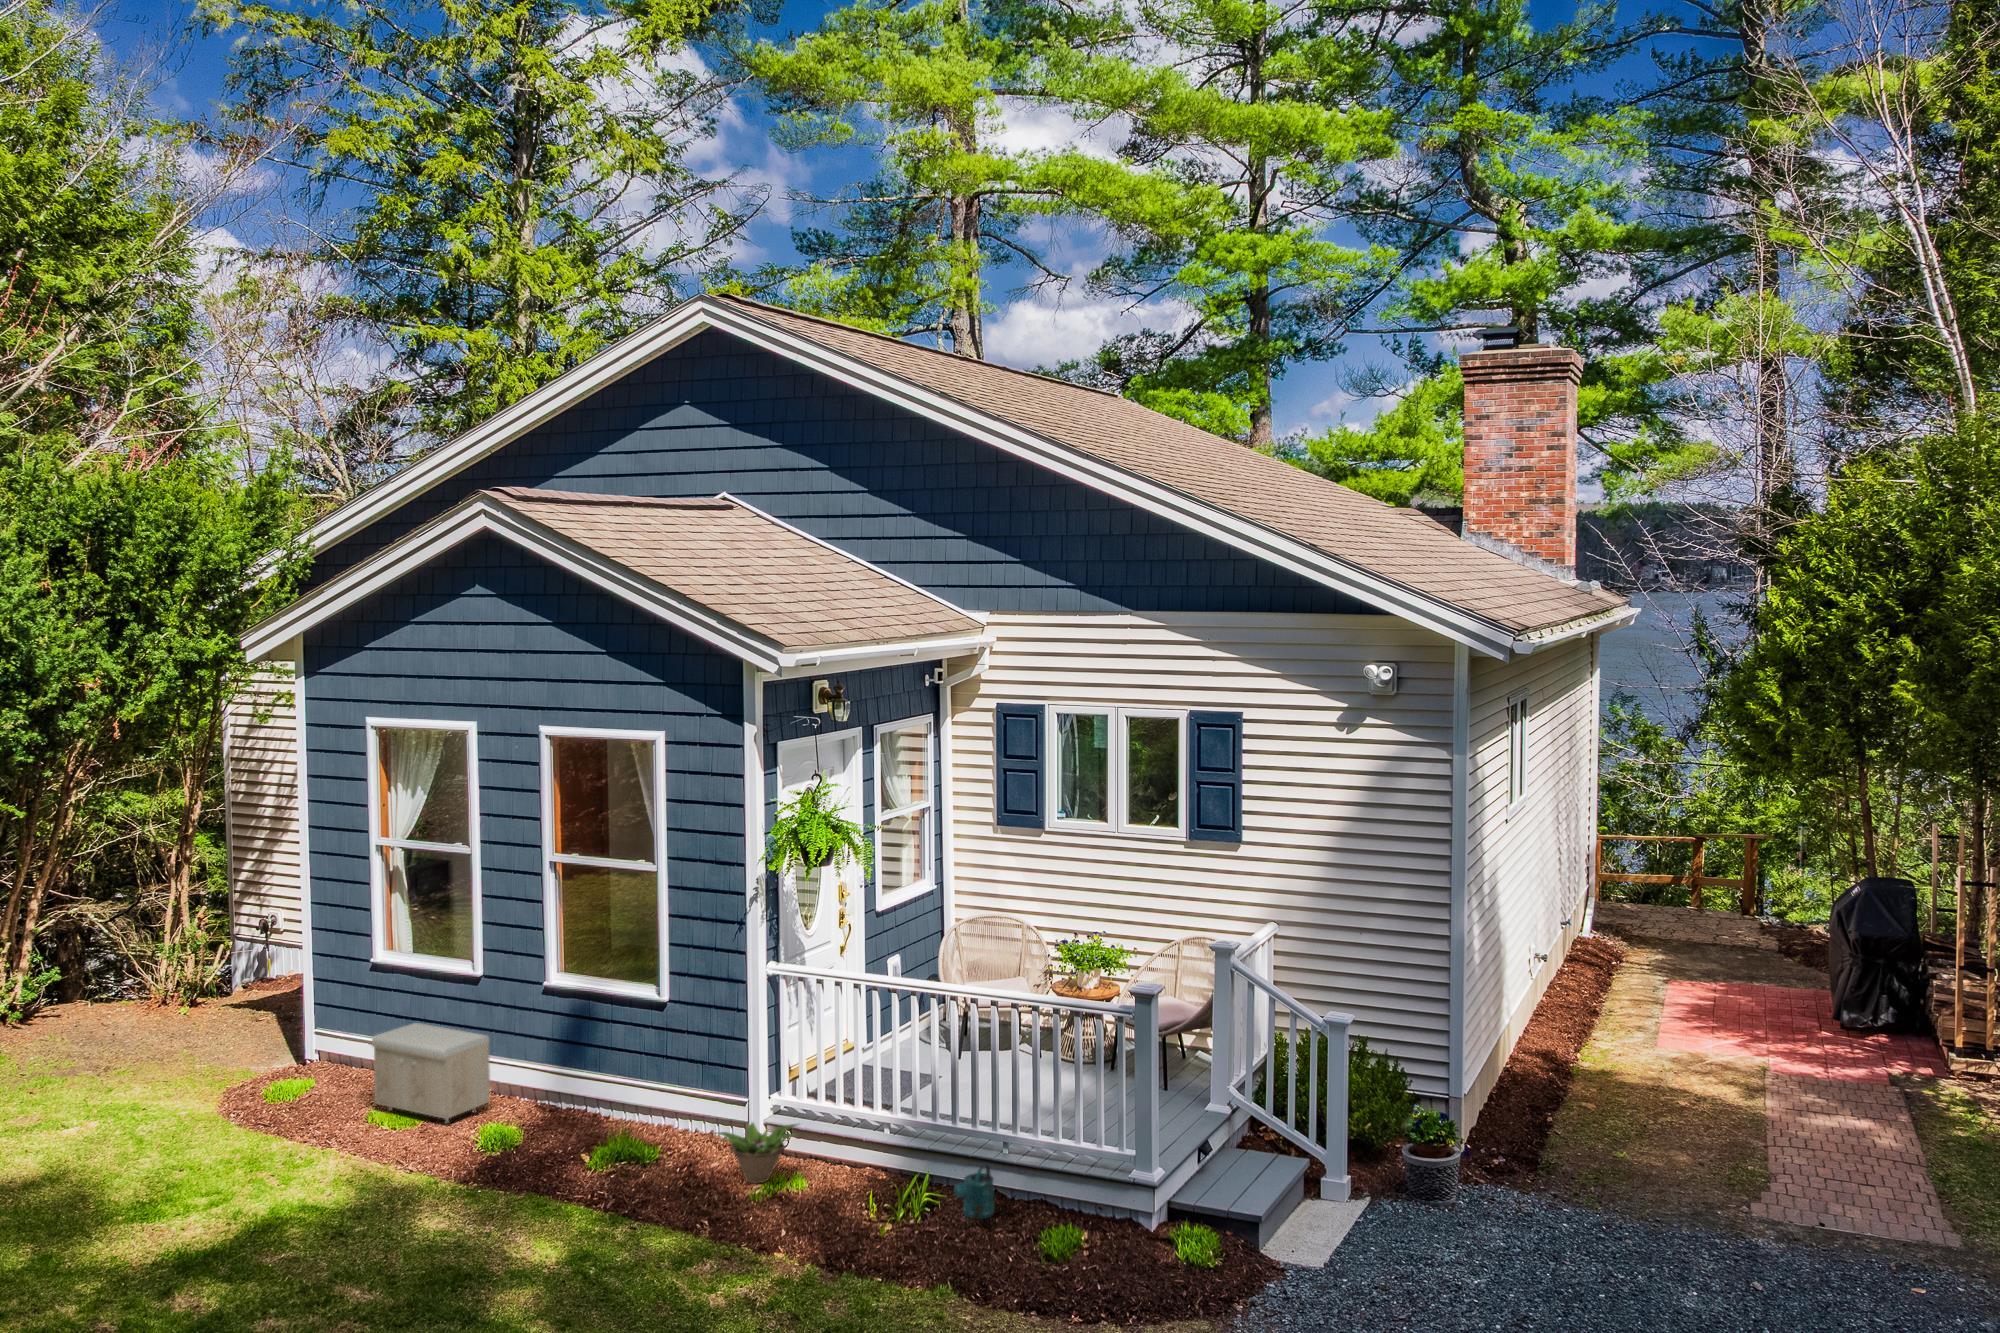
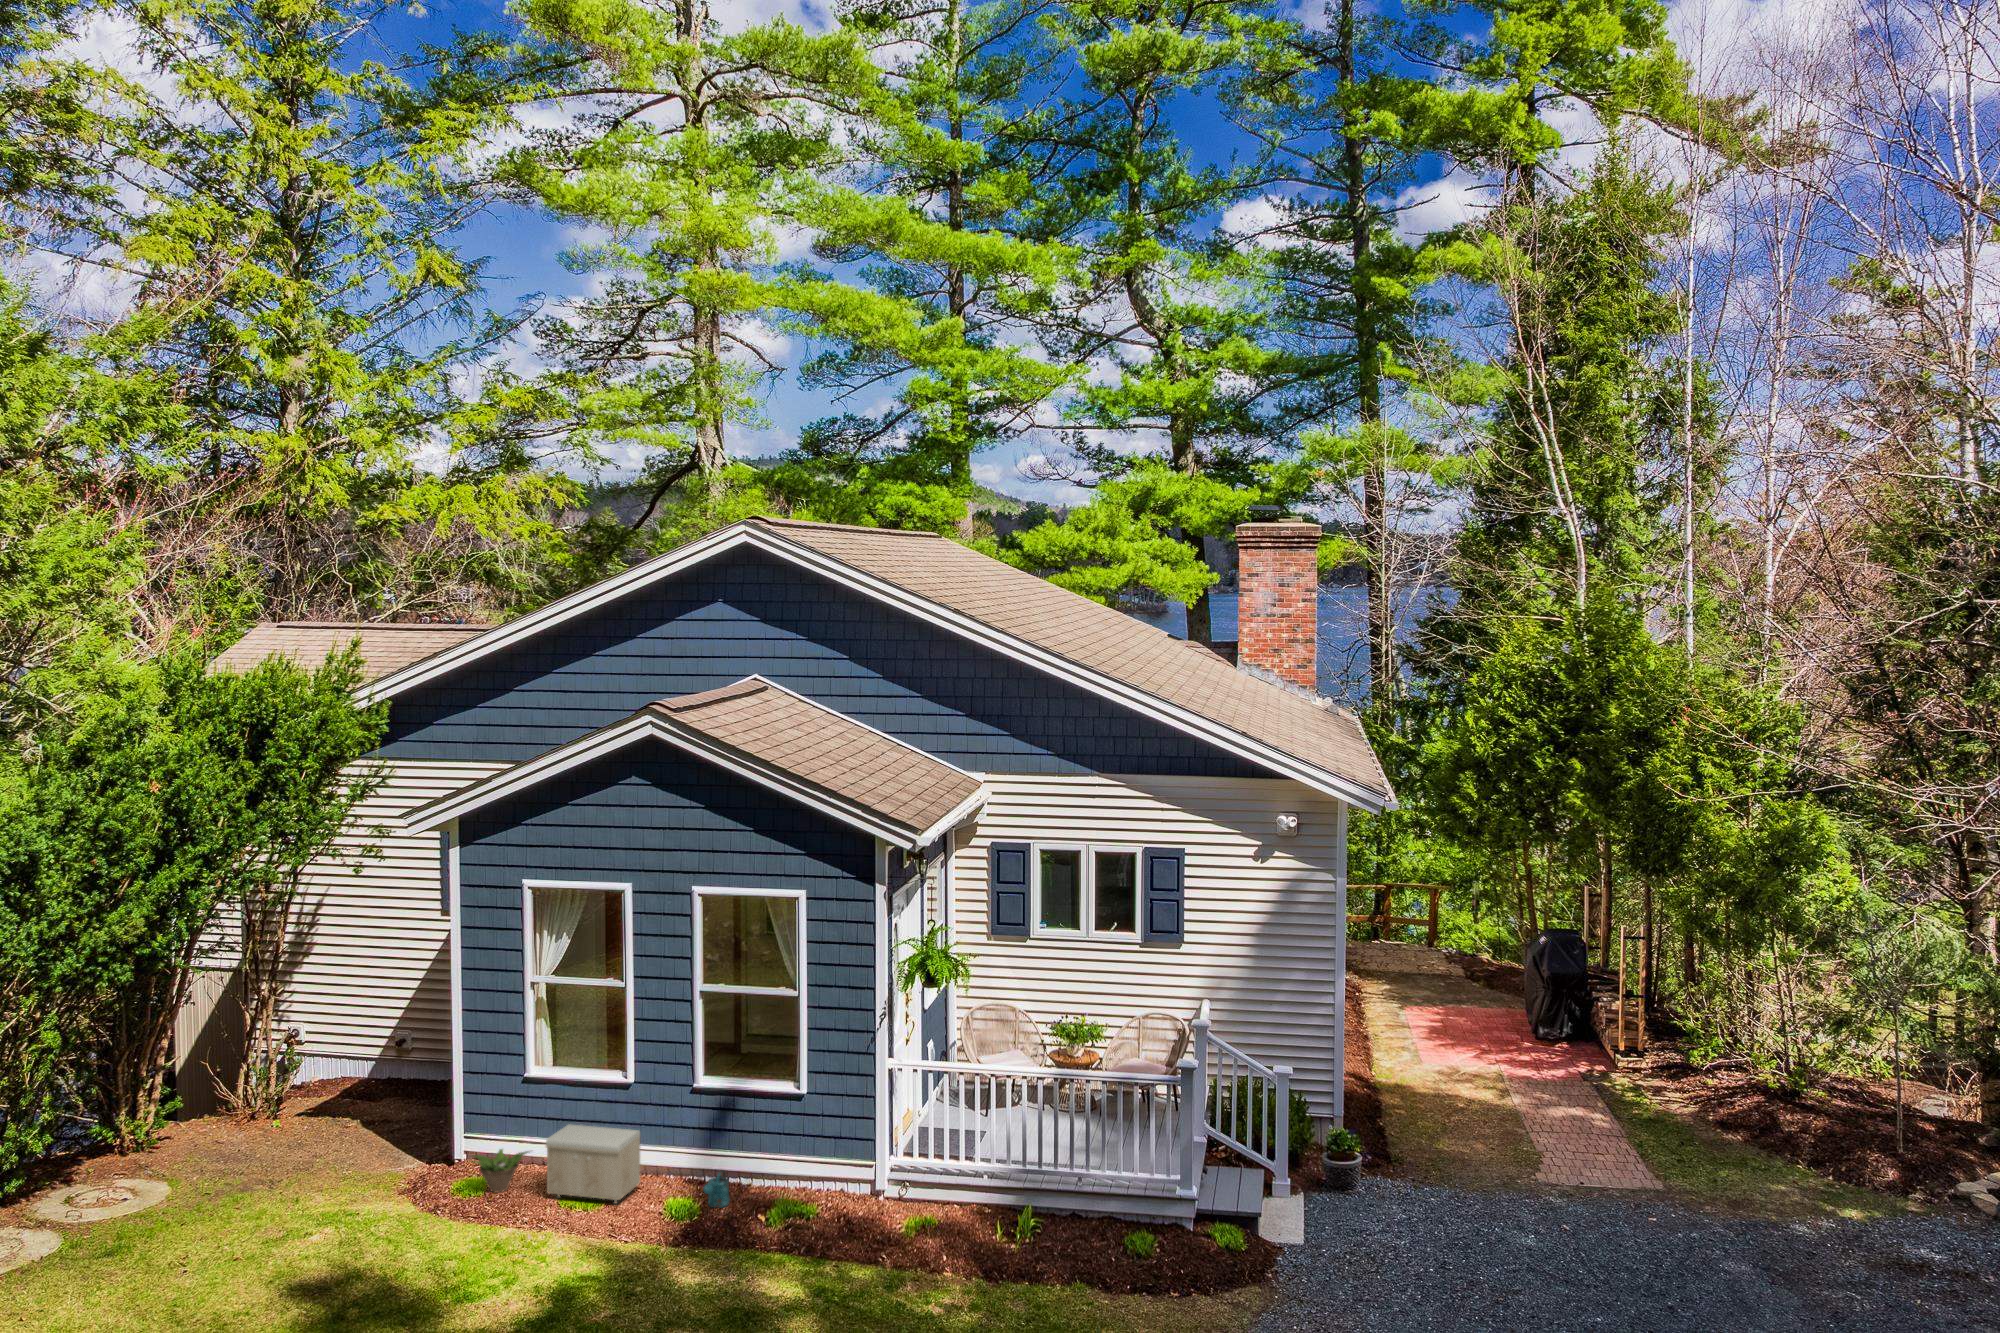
decorative plant: present [717,1123,798,1183] -> present [473,1149,529,1193]
watering can: present [954,1164,994,1219] -> present [703,1170,730,1208]

